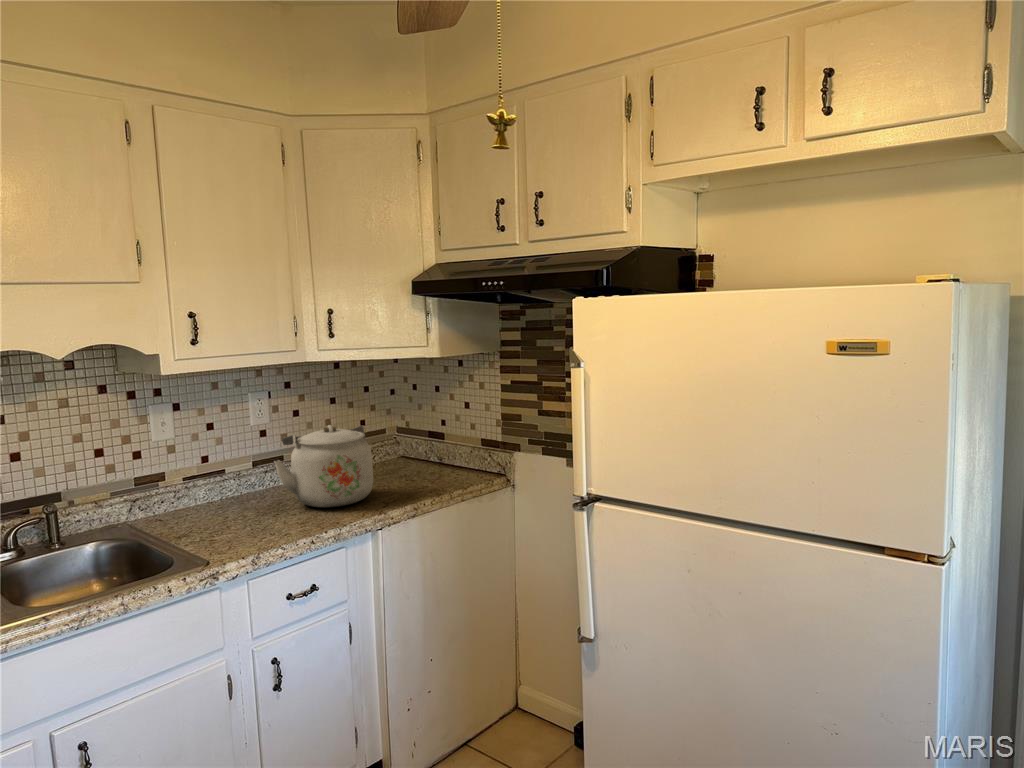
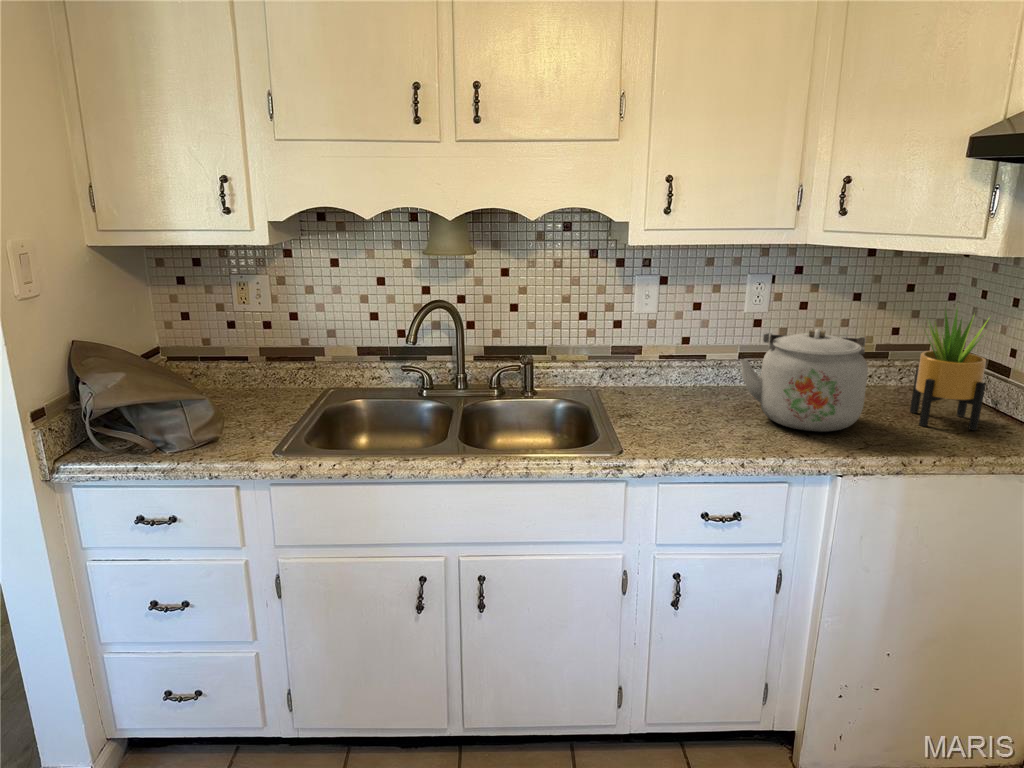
potted plant: none [388,394,441,484] -> present [910,309,986,431]

